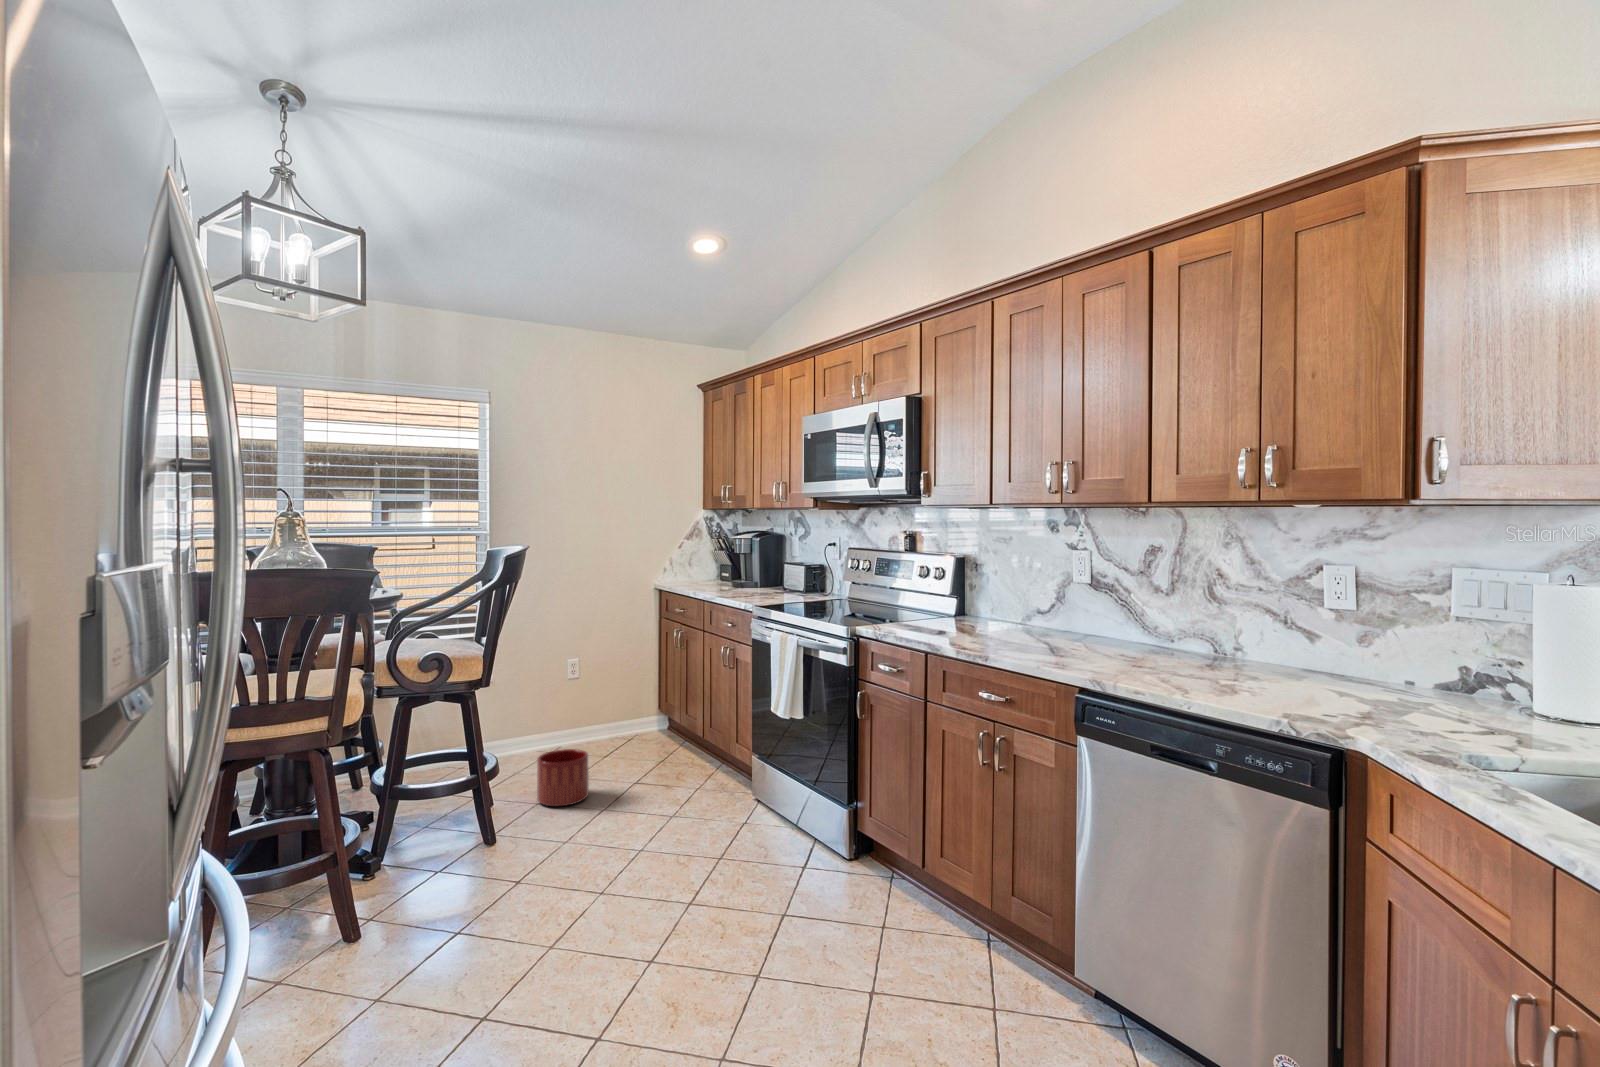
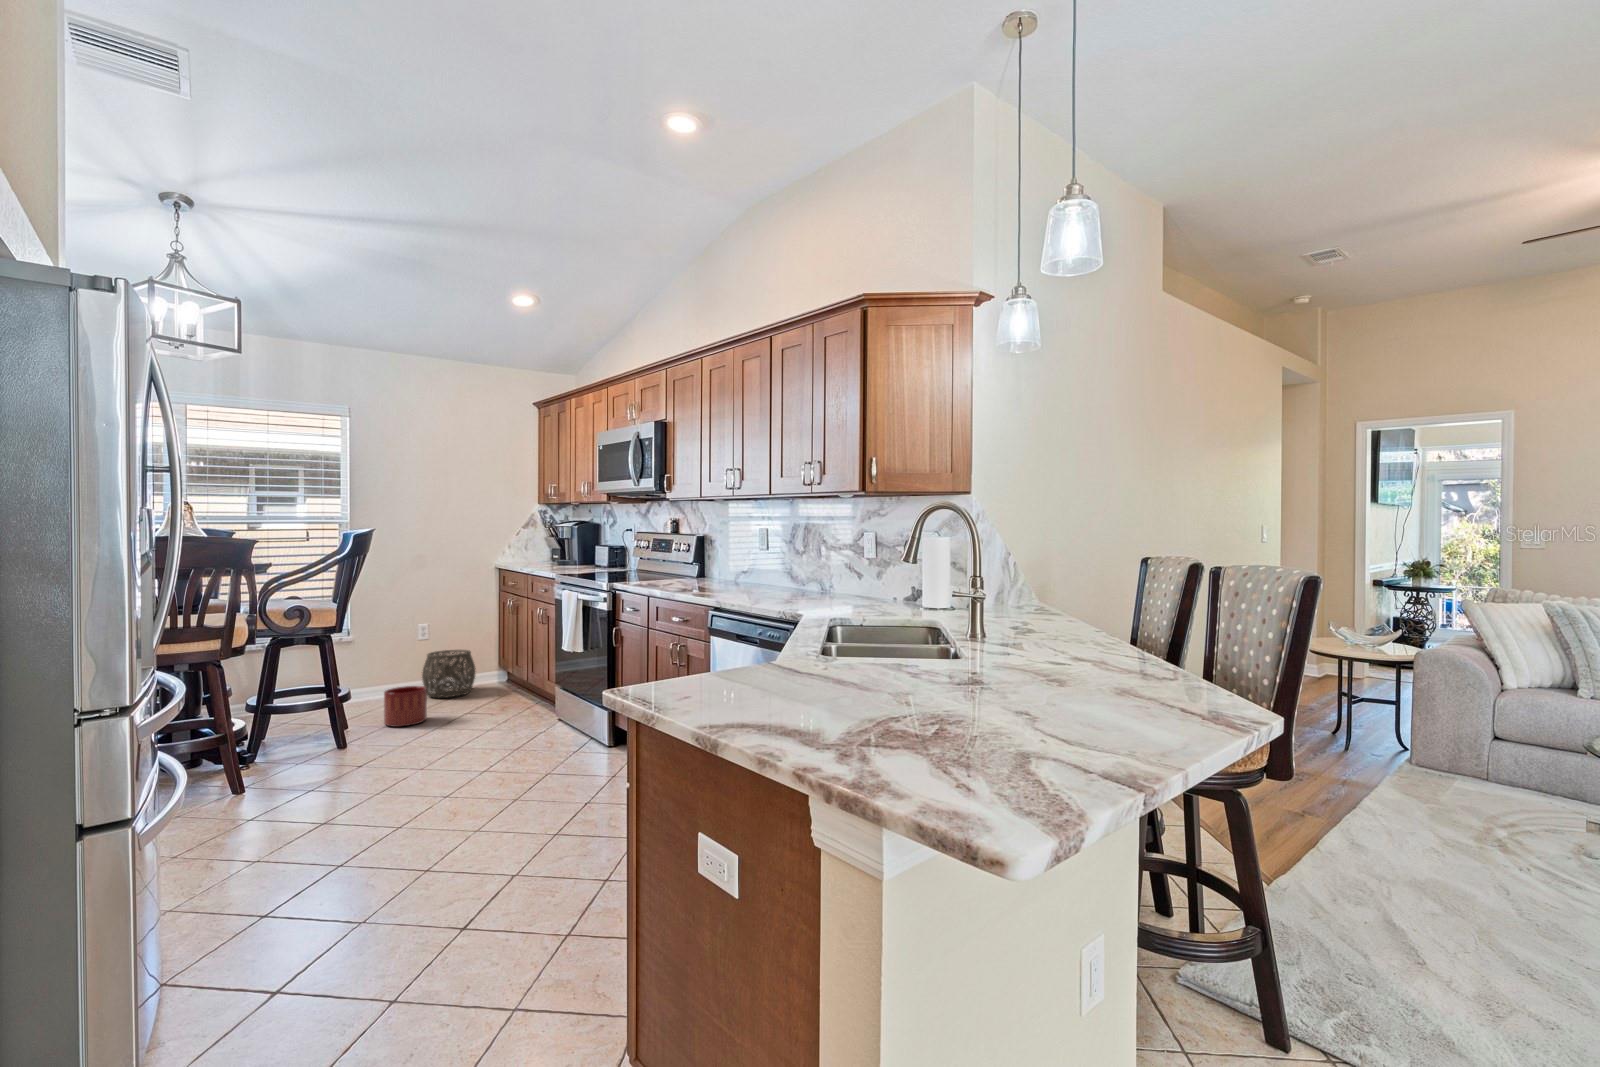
woven basket: none [572,693,637,757] -> present [422,650,476,698]

